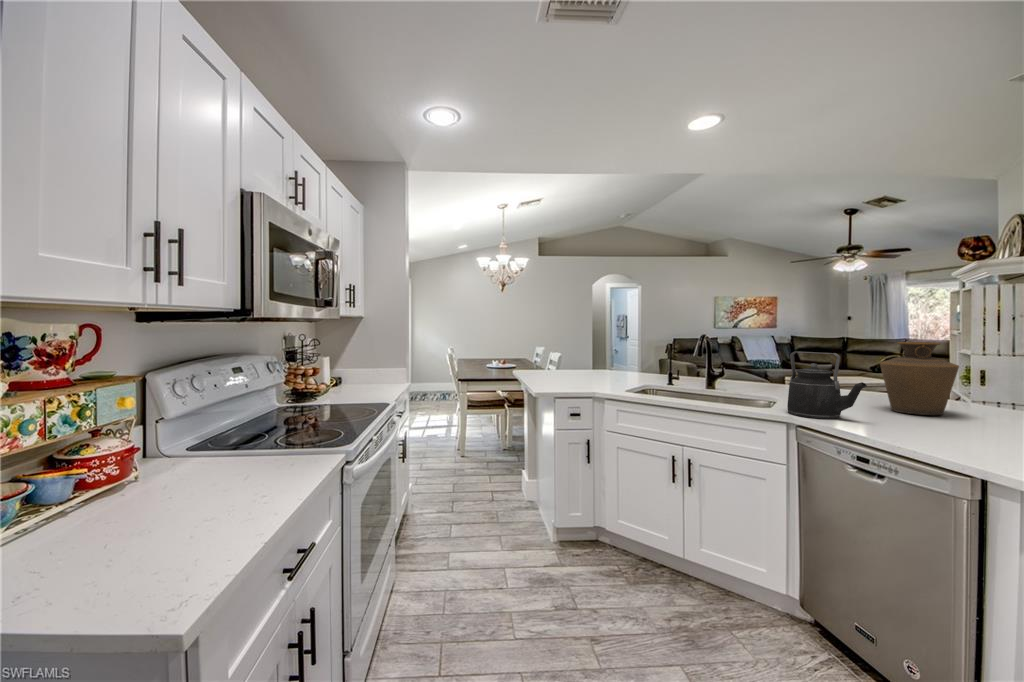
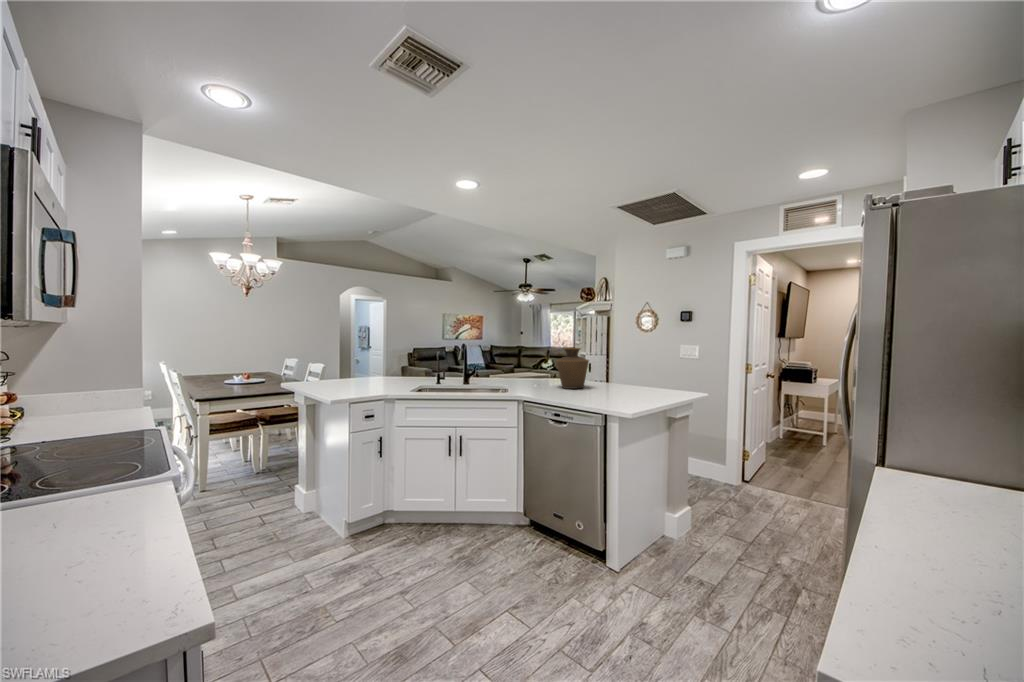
kettle: present [787,352,867,419] -> none [515,356,555,397]

